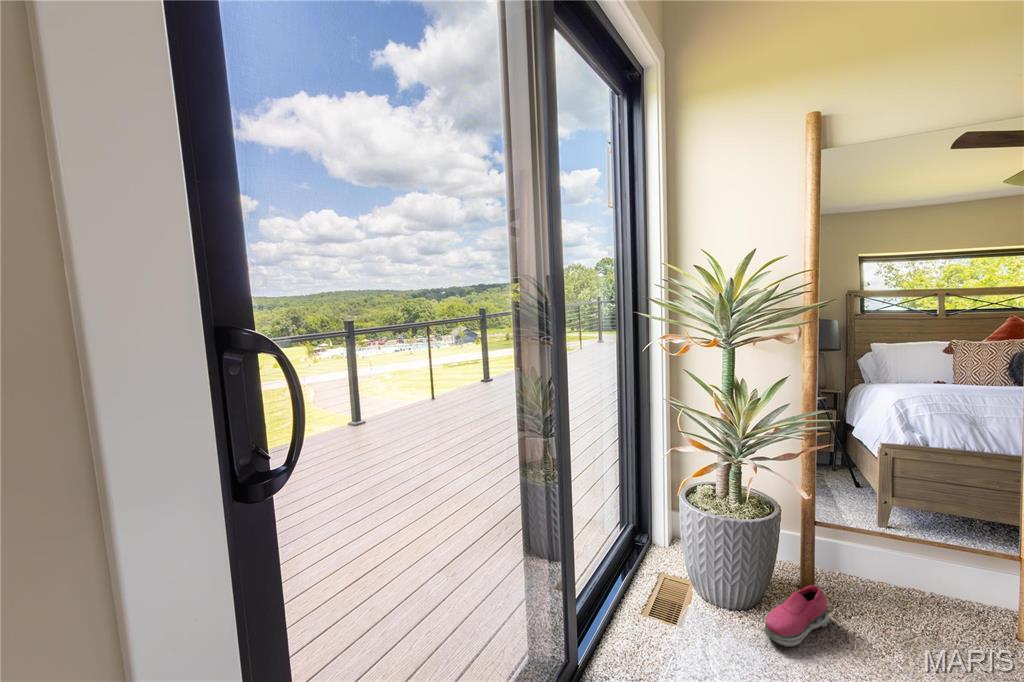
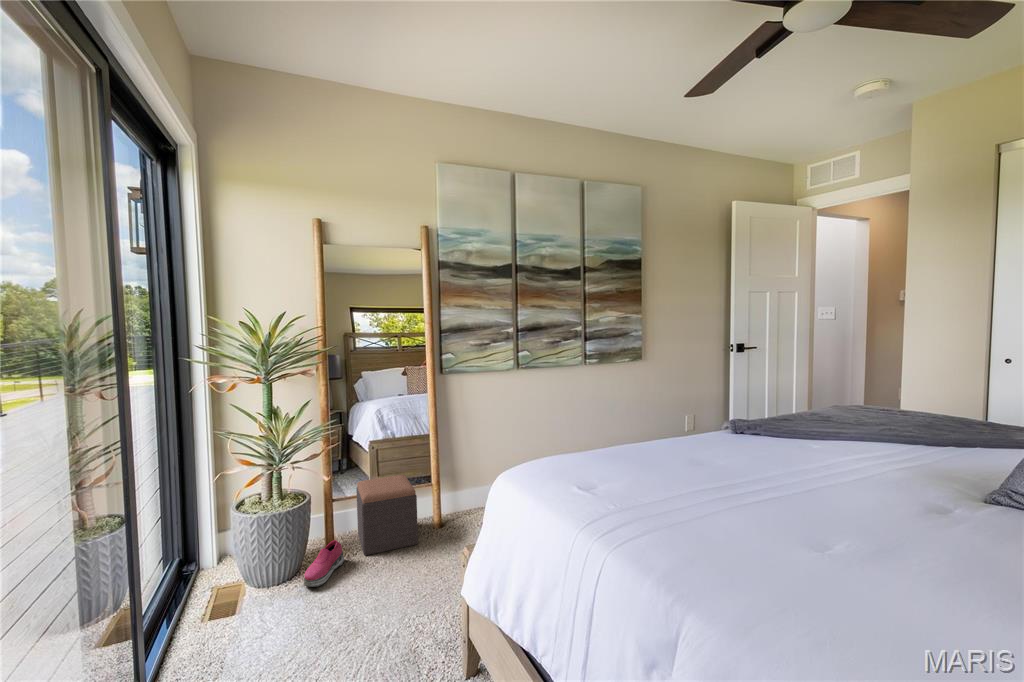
footstool: none [854,508,989,660] -> present [356,475,418,556]

